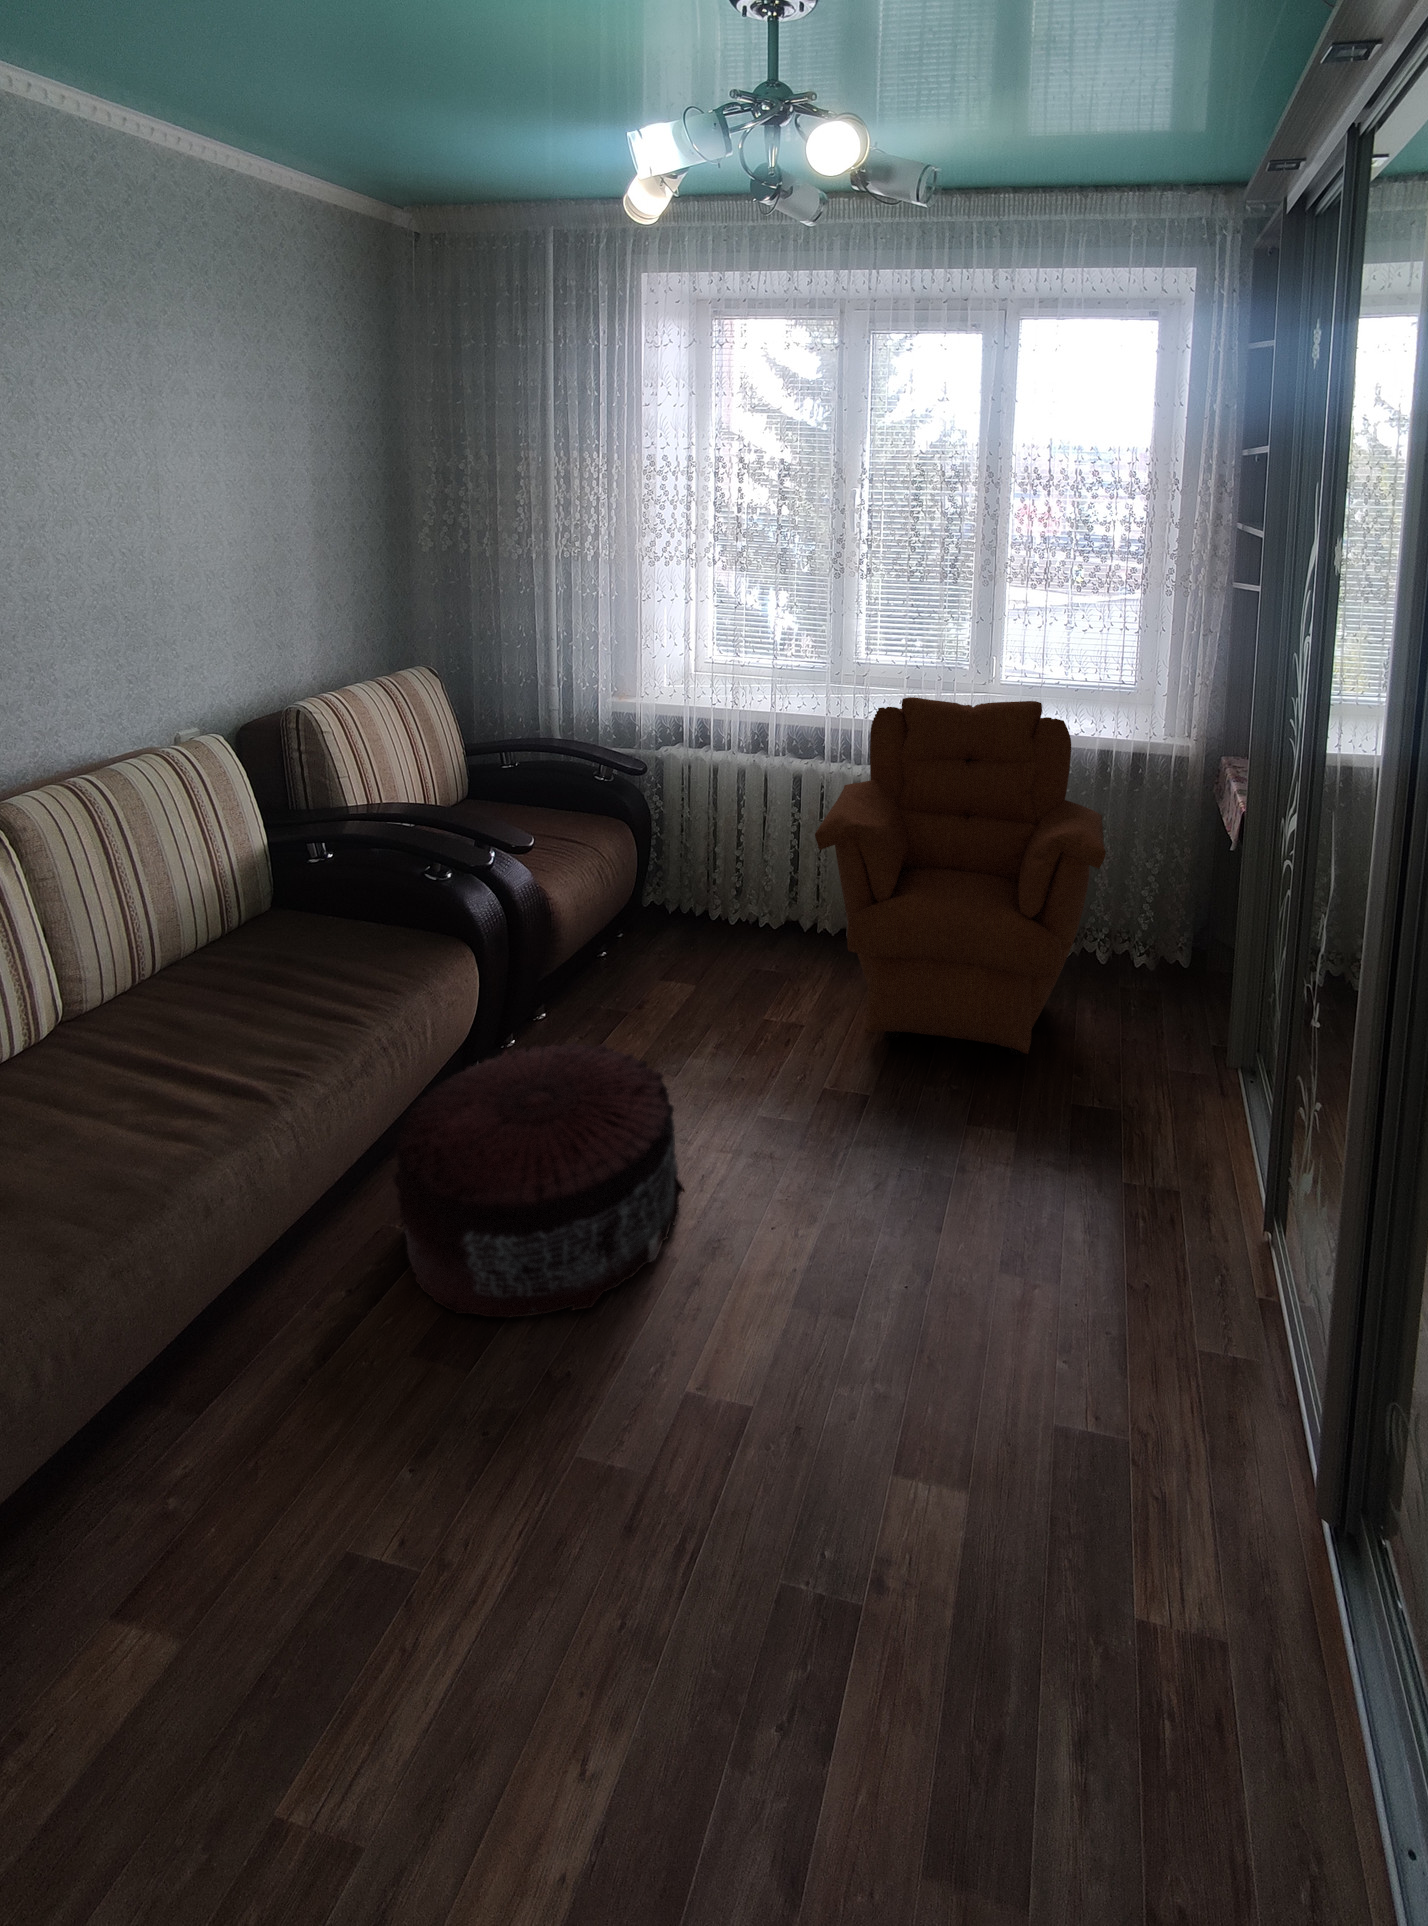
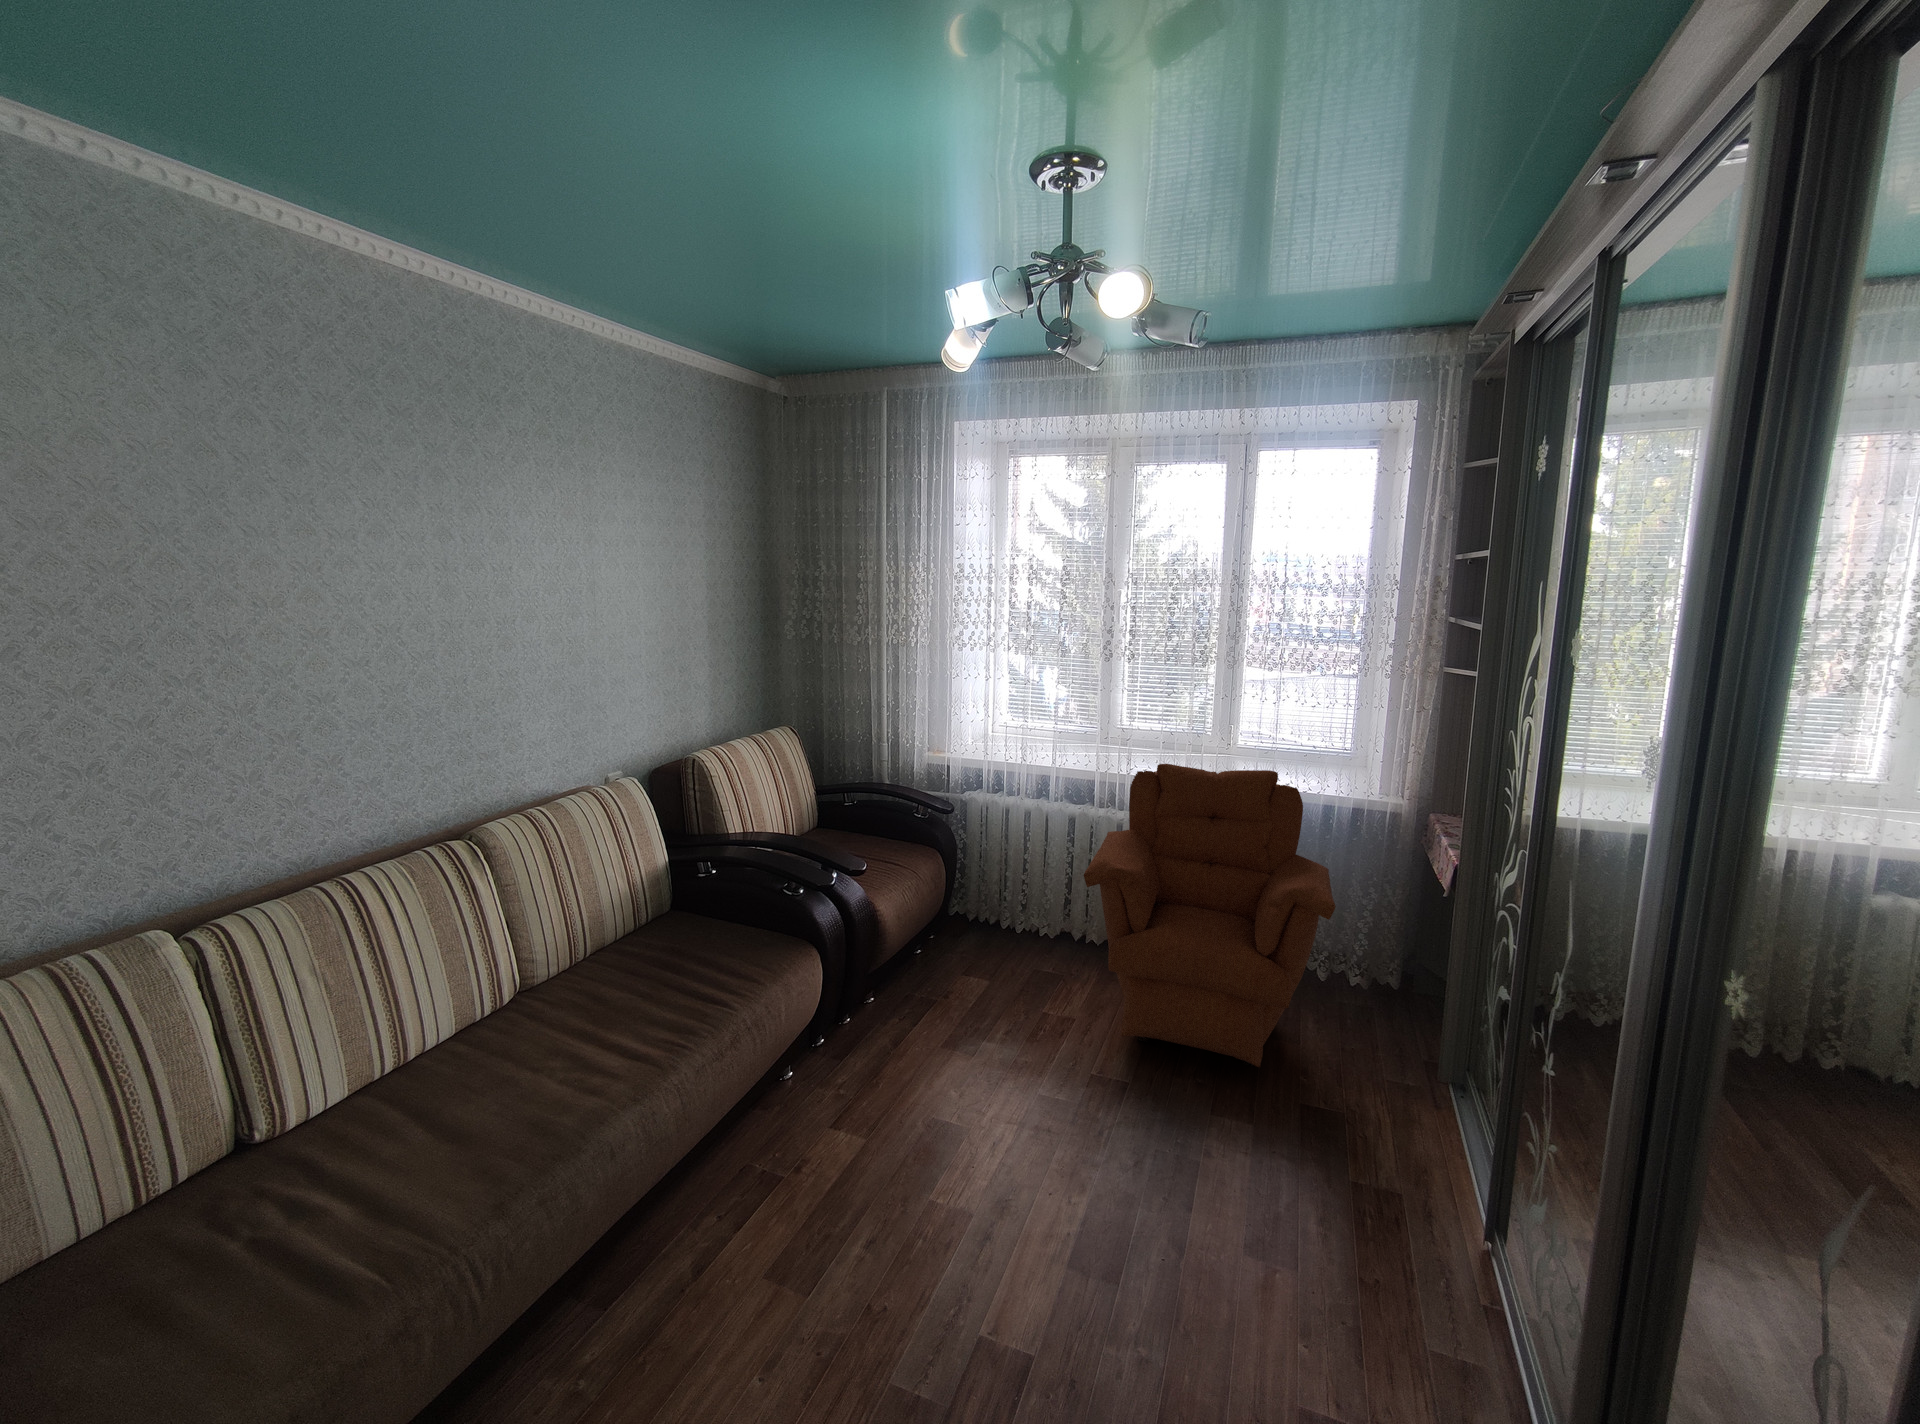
pouf: present [392,1042,684,1318] -> none [749,1032,974,1261]

